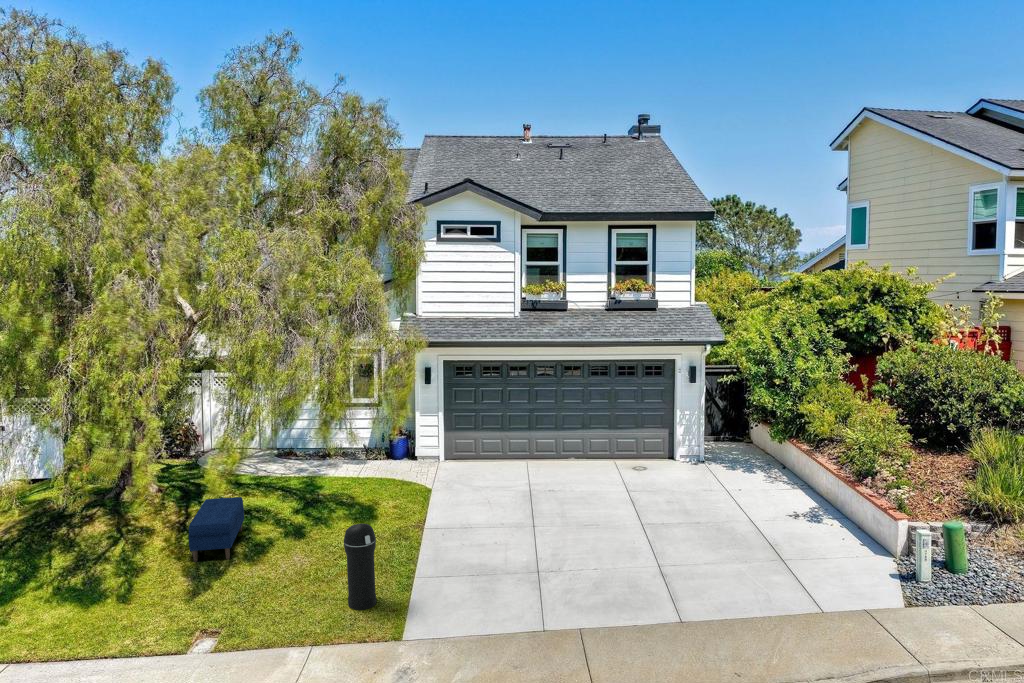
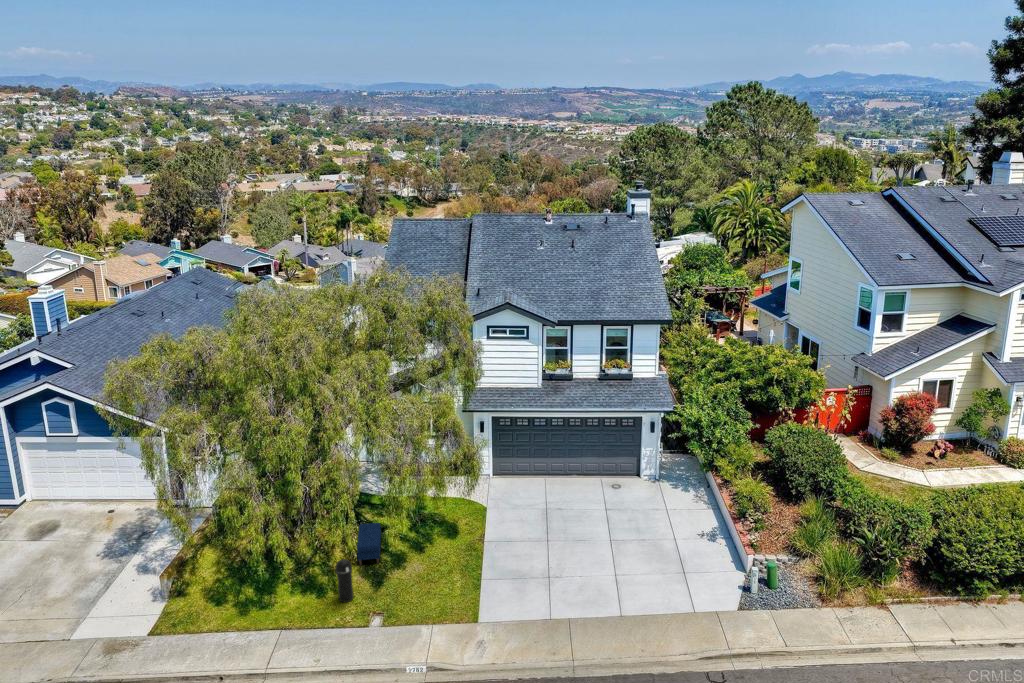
trash can: present [344,523,376,610] -> present [335,559,354,602]

